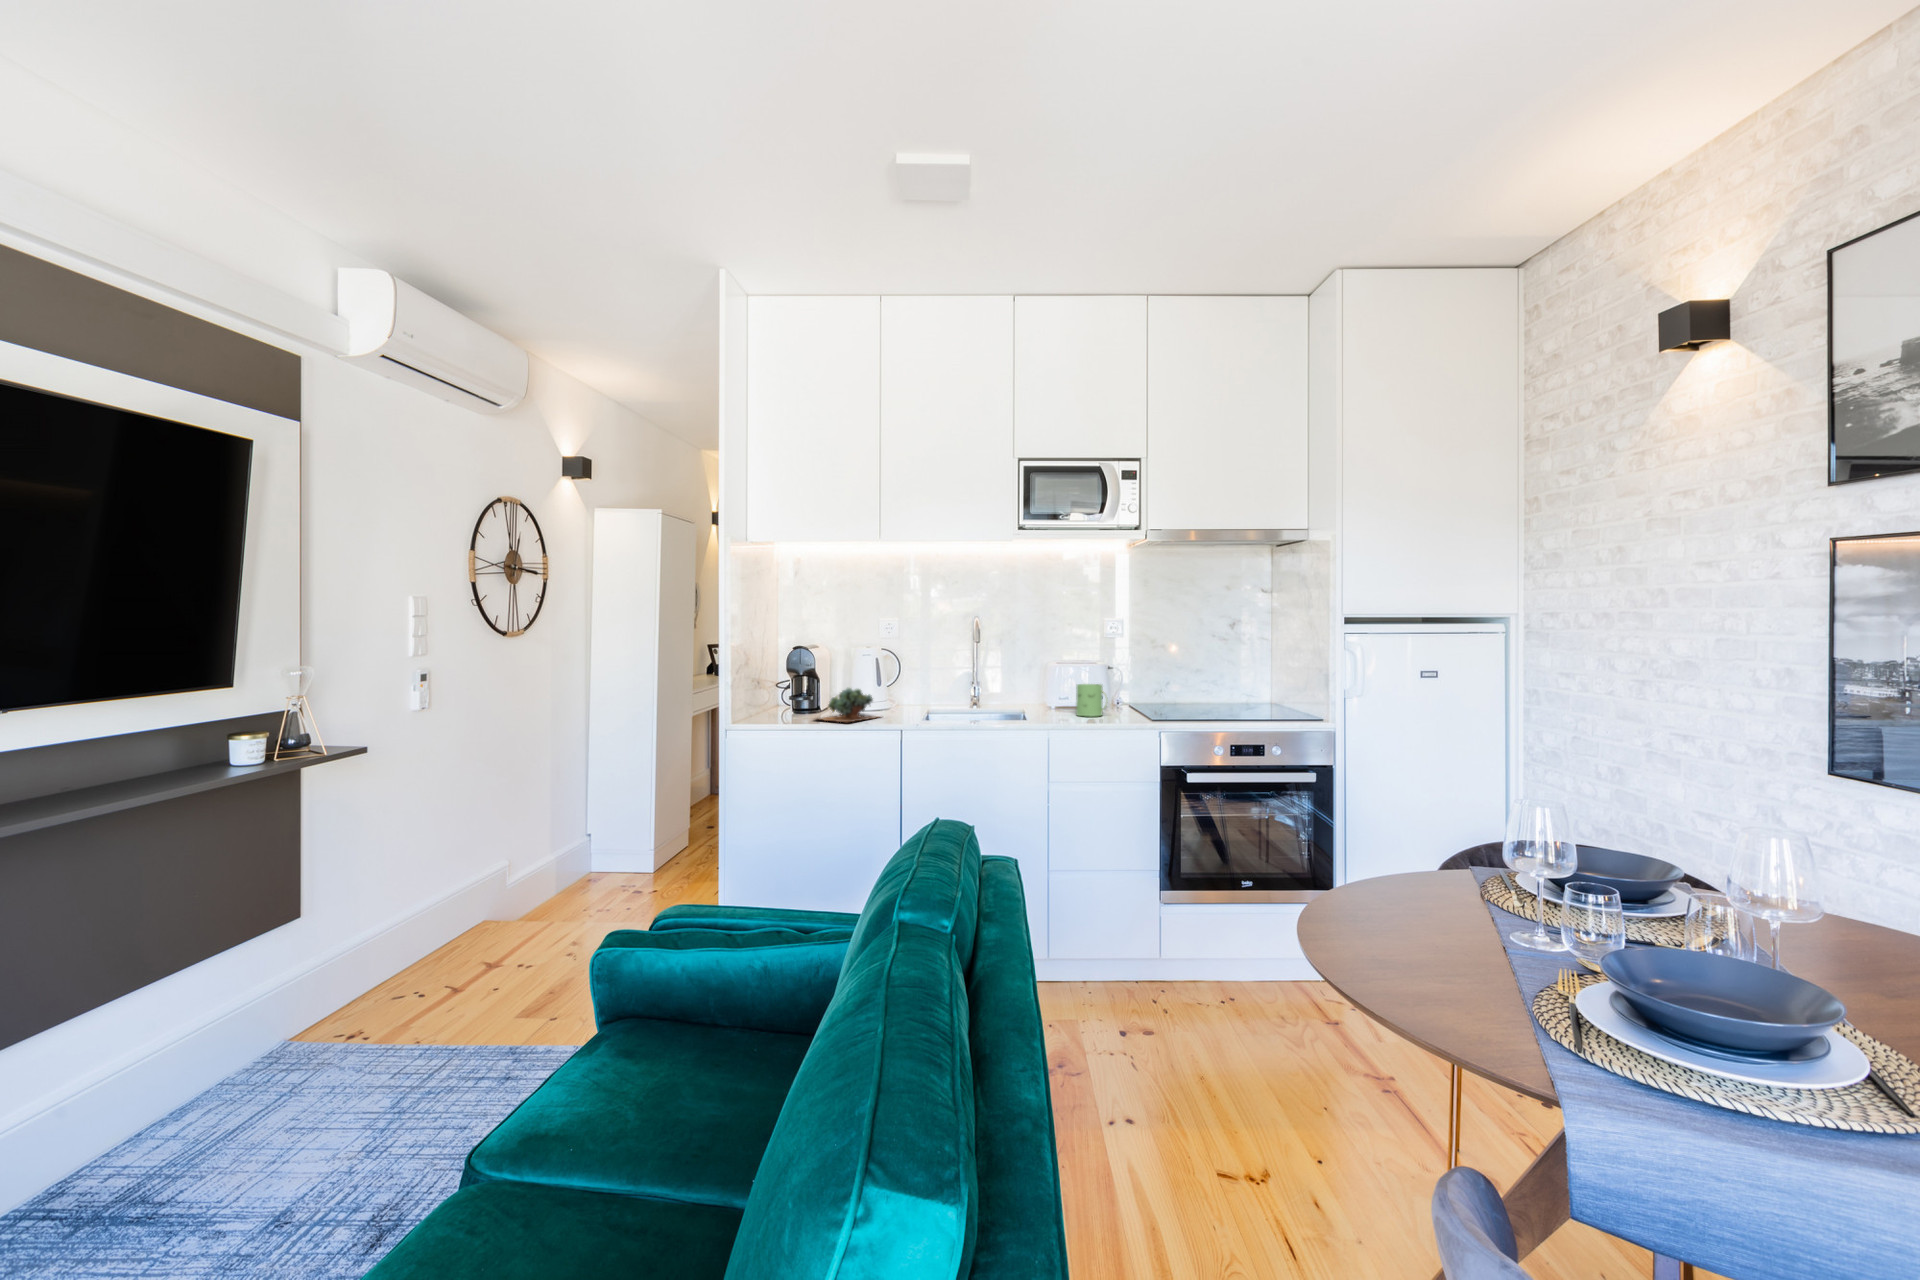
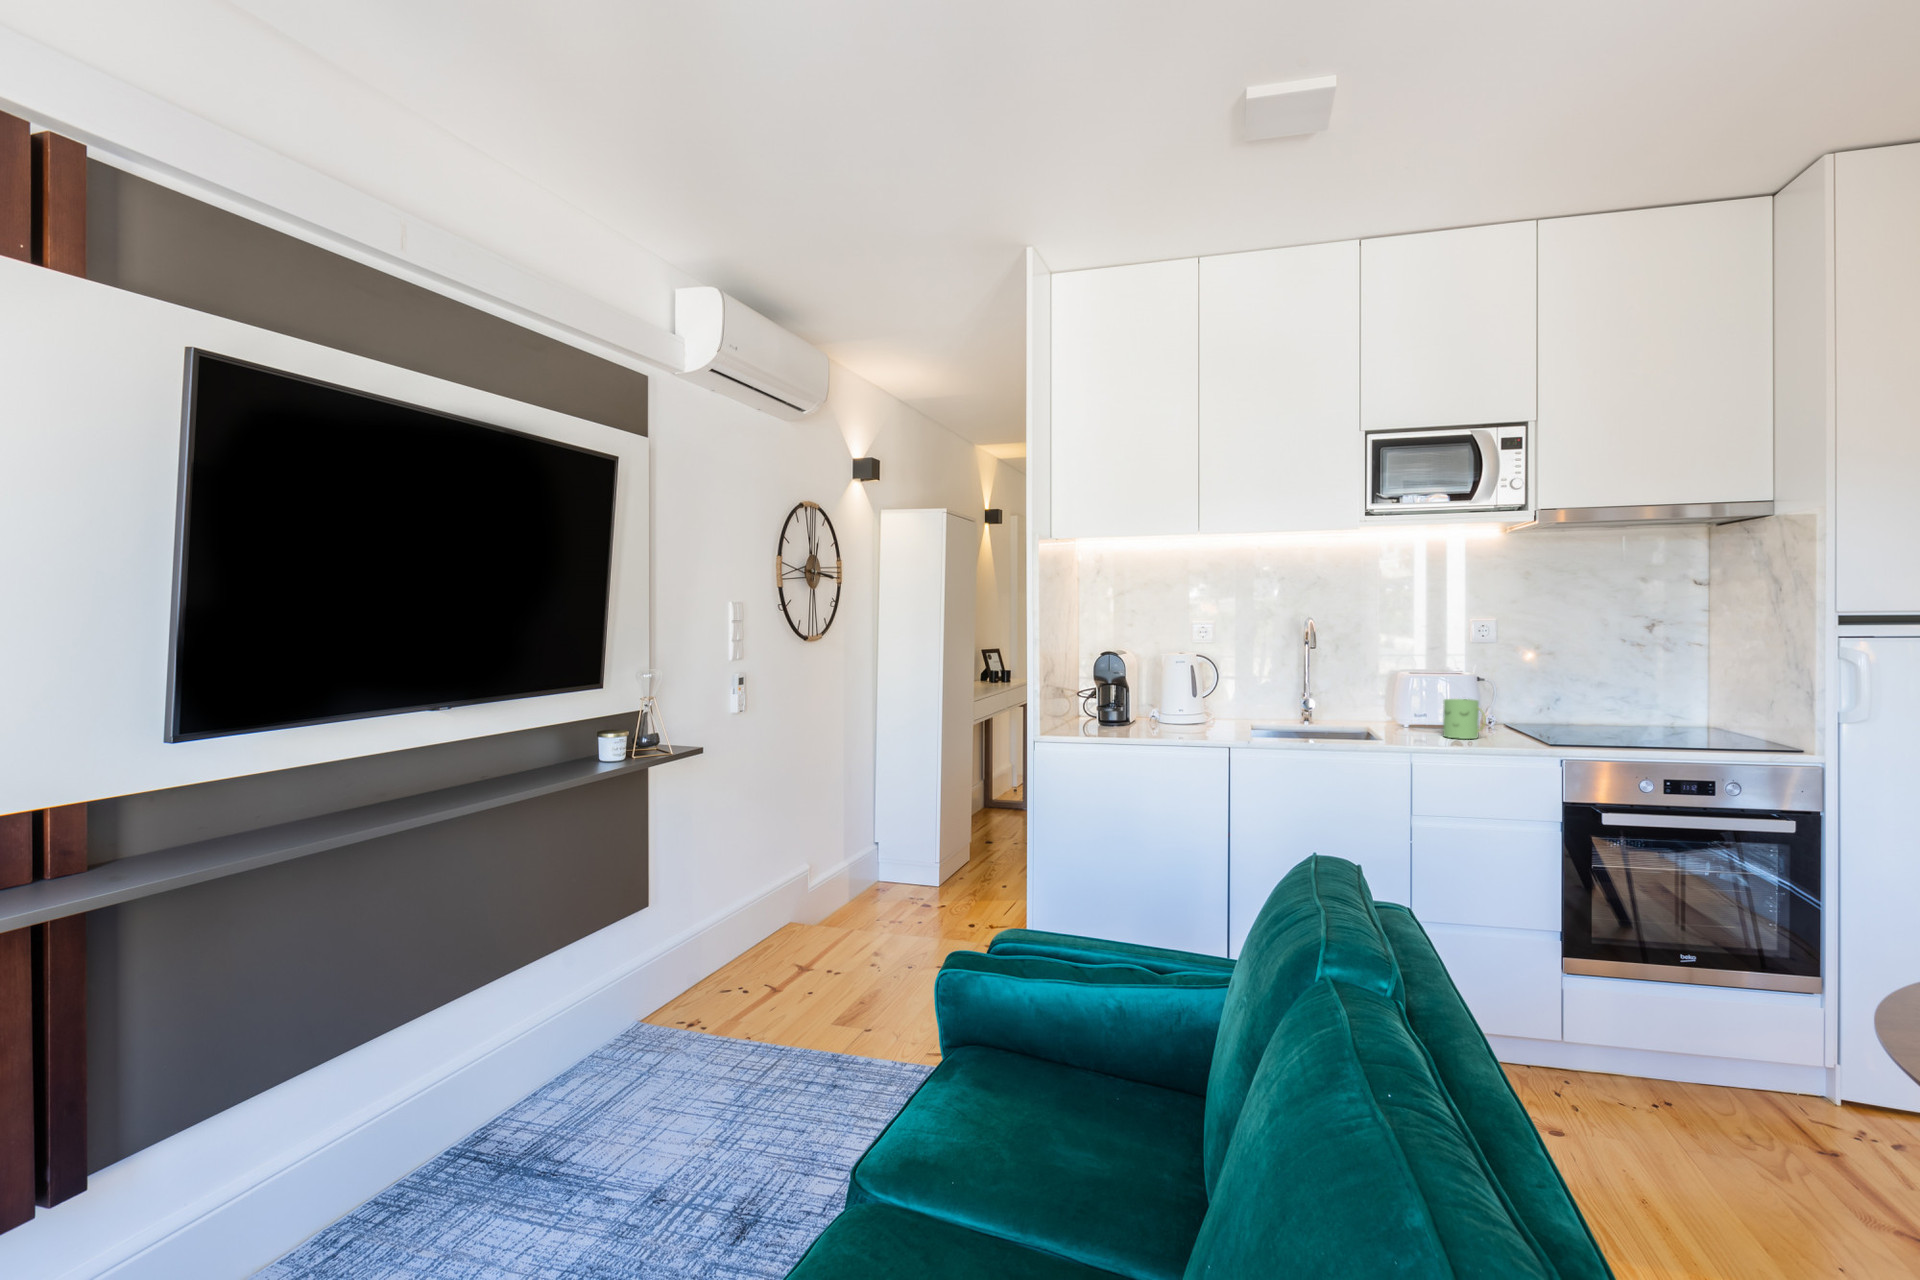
succulent plant: present [816,688,879,722] -> none [1124,698,1205,738]

